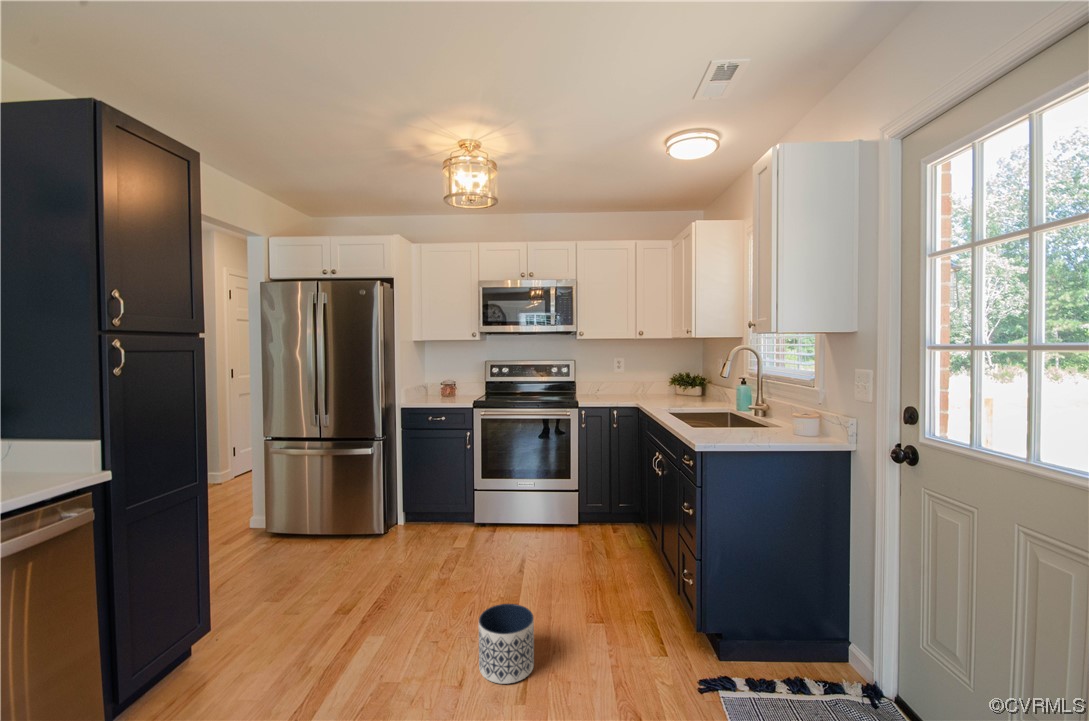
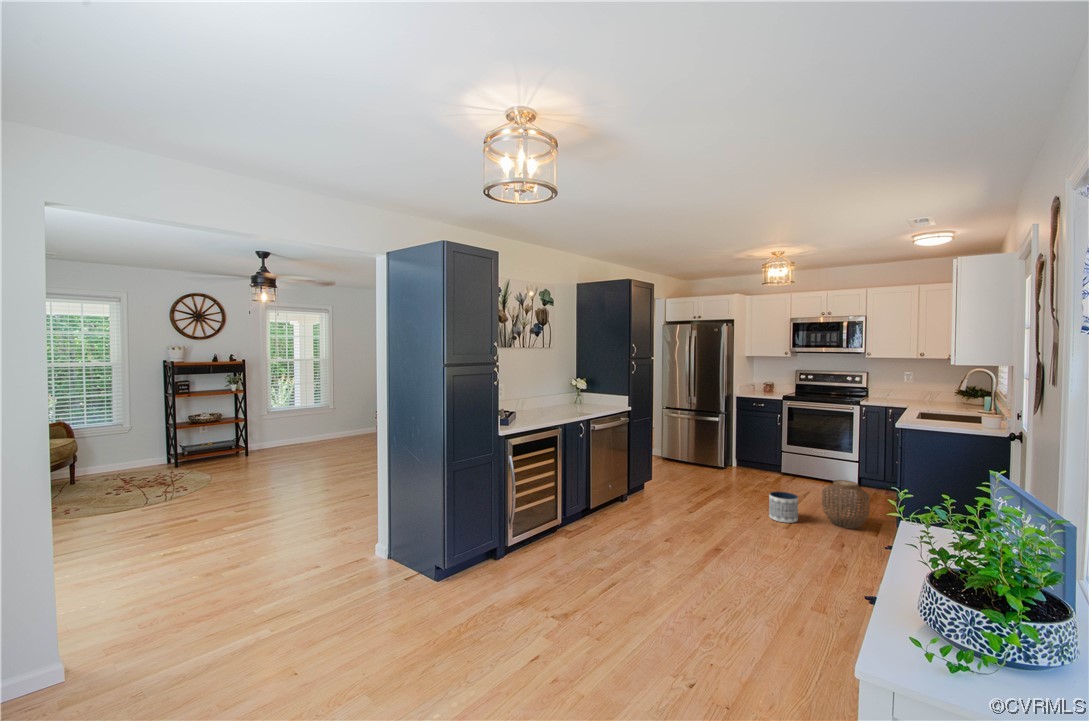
woven basket: none [571,556,648,655] -> present [822,480,870,528]

